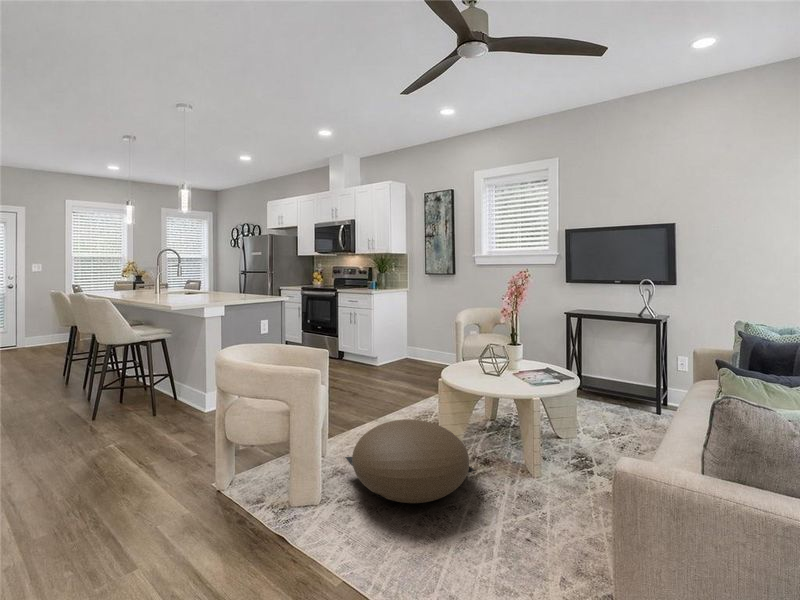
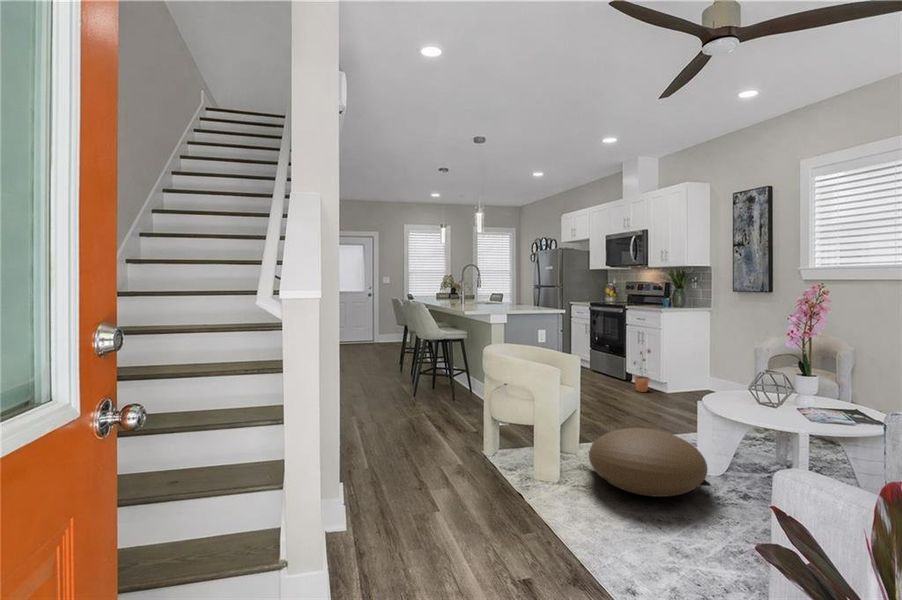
potted plant: none [349,329,365,369] -> present [634,349,651,392]

